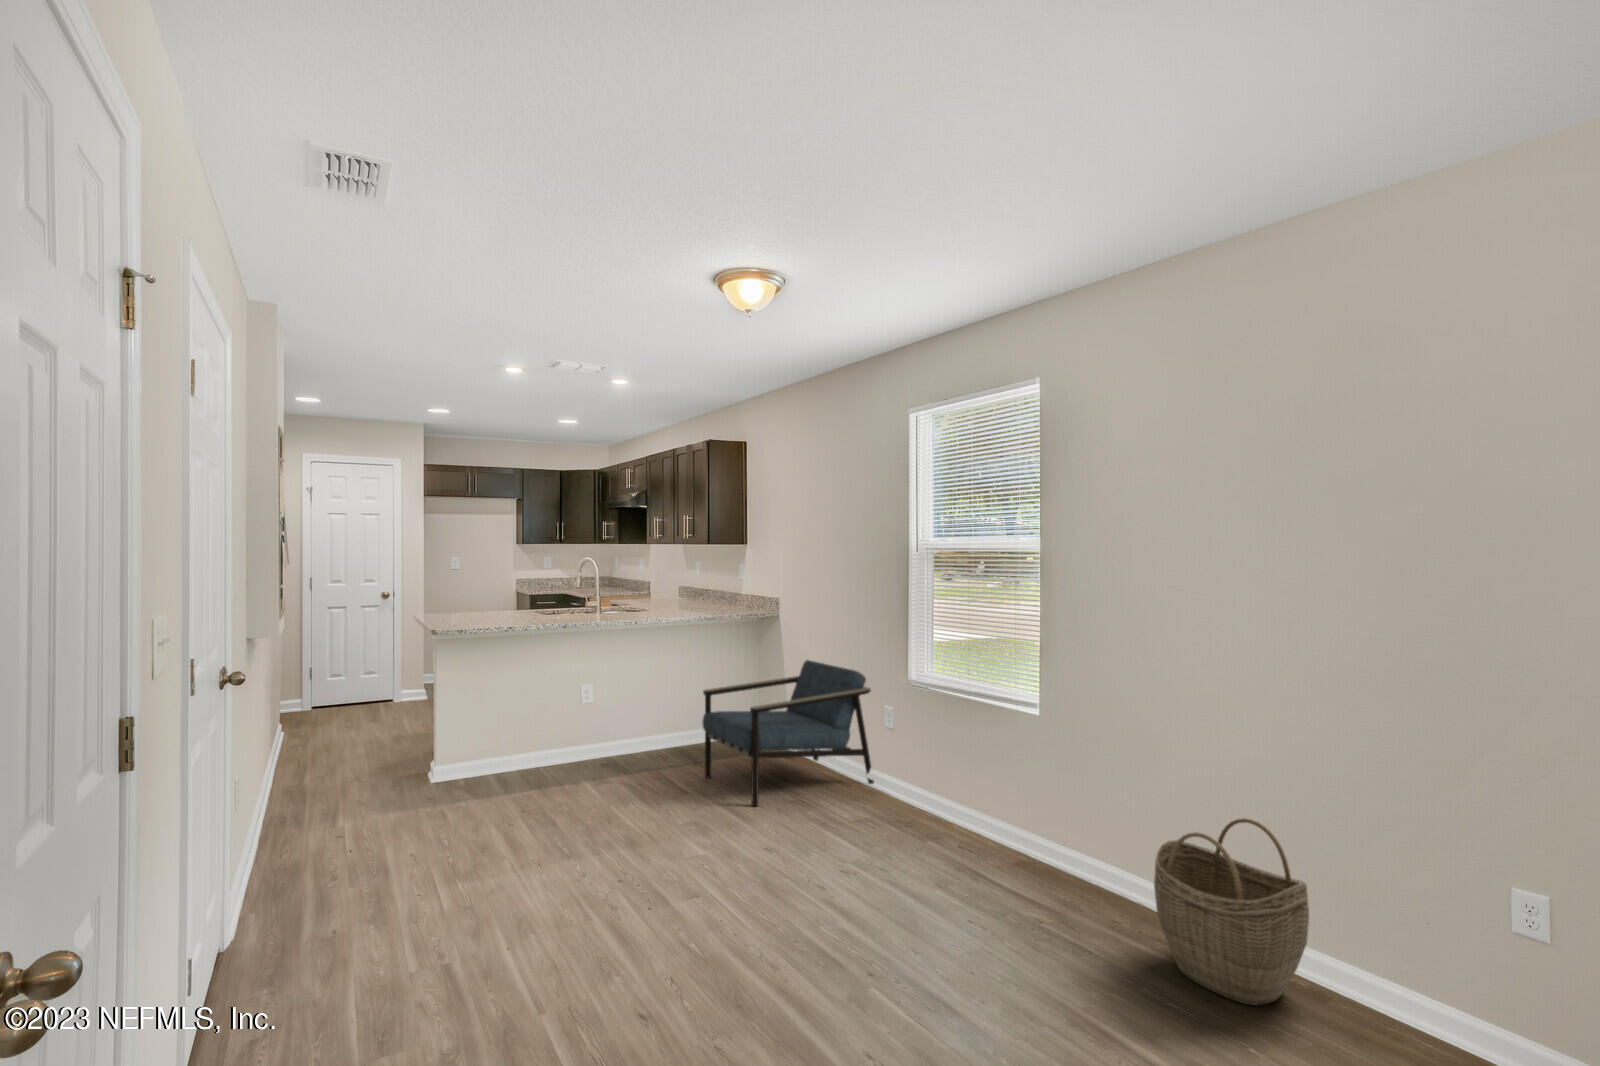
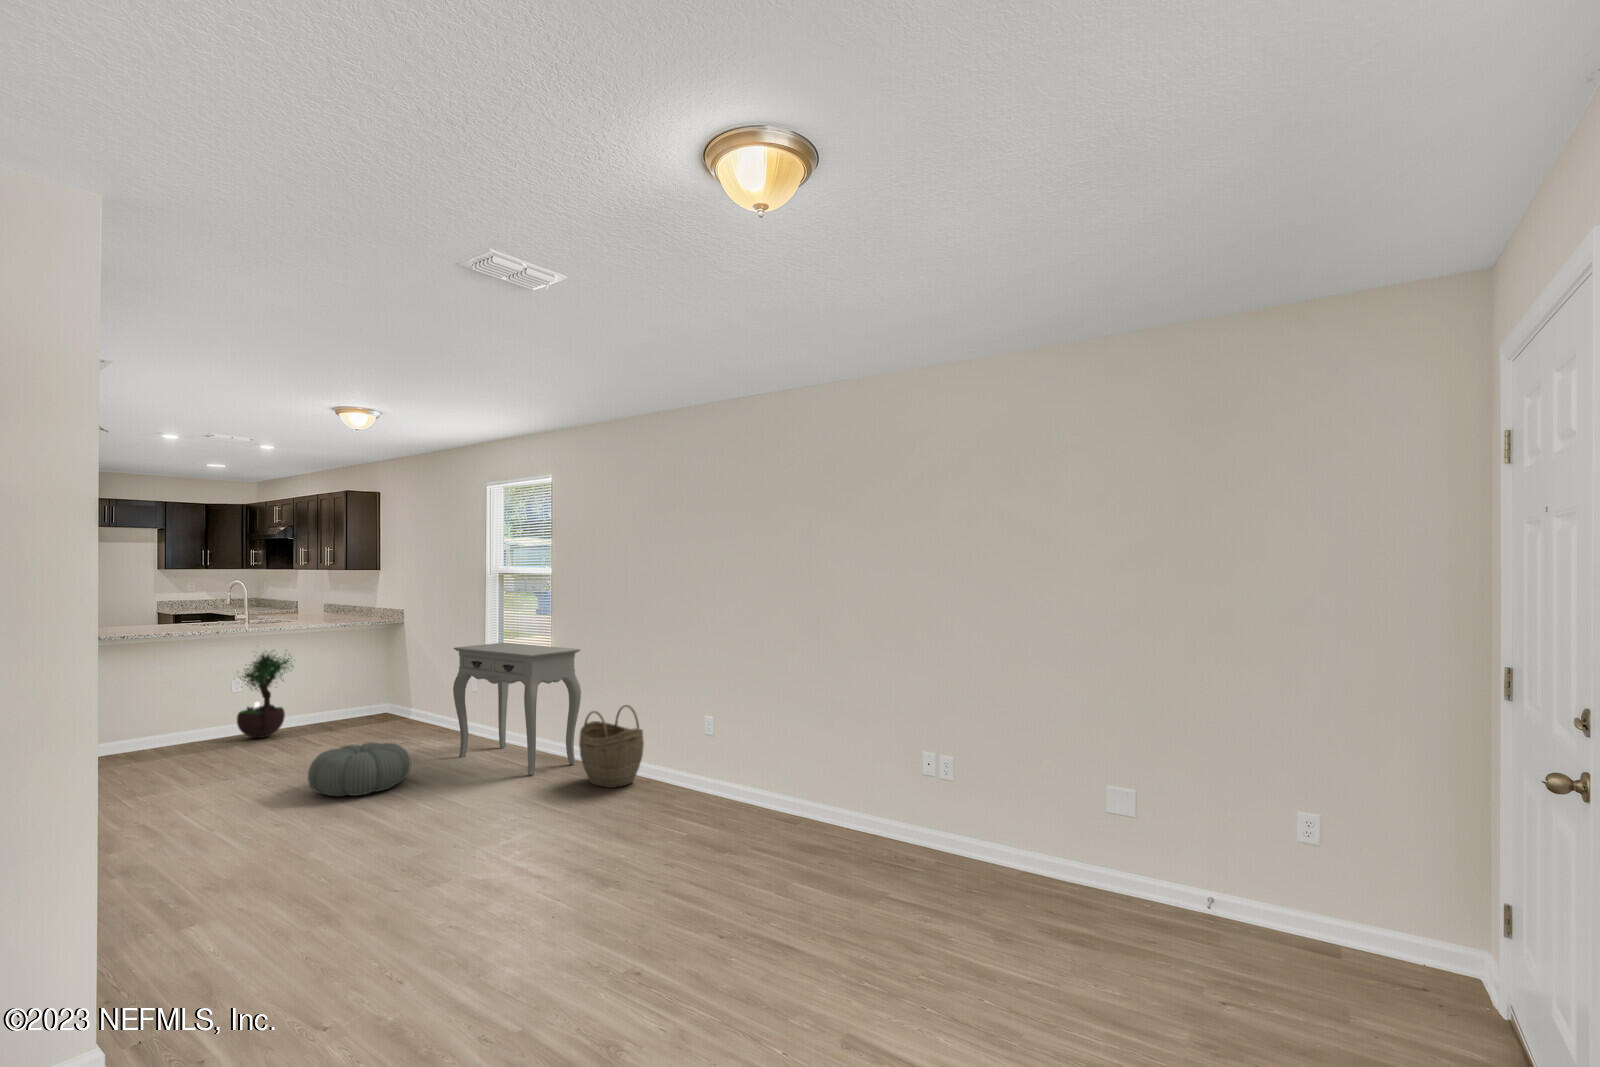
potted tree: none [582,642,653,764] -> present [237,650,292,738]
armchair: present [702,660,874,806] -> none [336,652,468,748]
console table: none [877,661,1116,923] -> present [453,643,581,775]
pouf: none [680,824,833,933] -> present [308,742,411,797]

